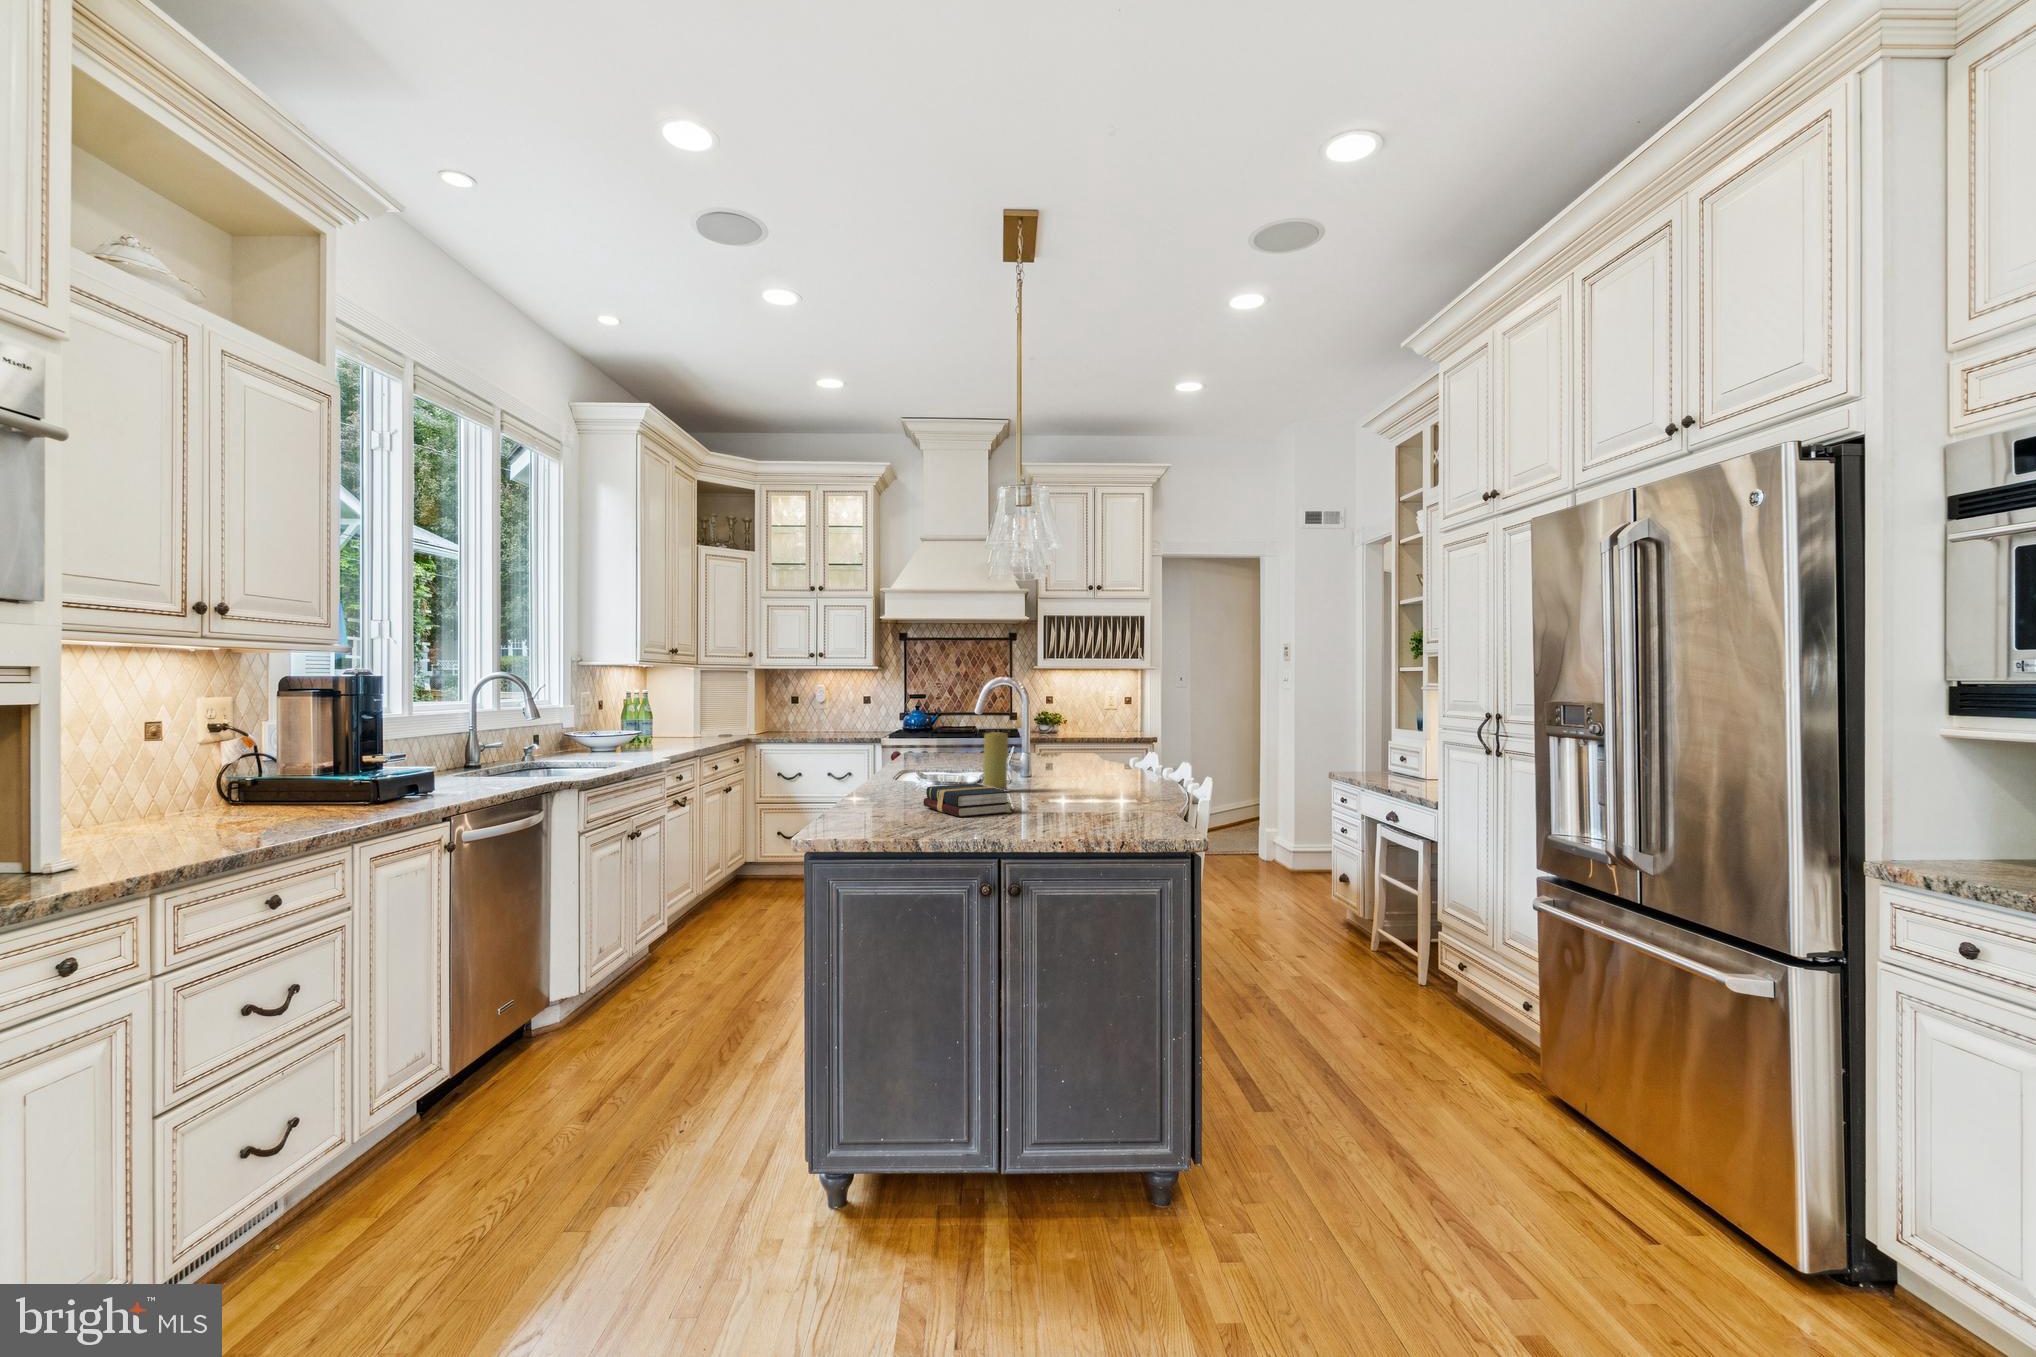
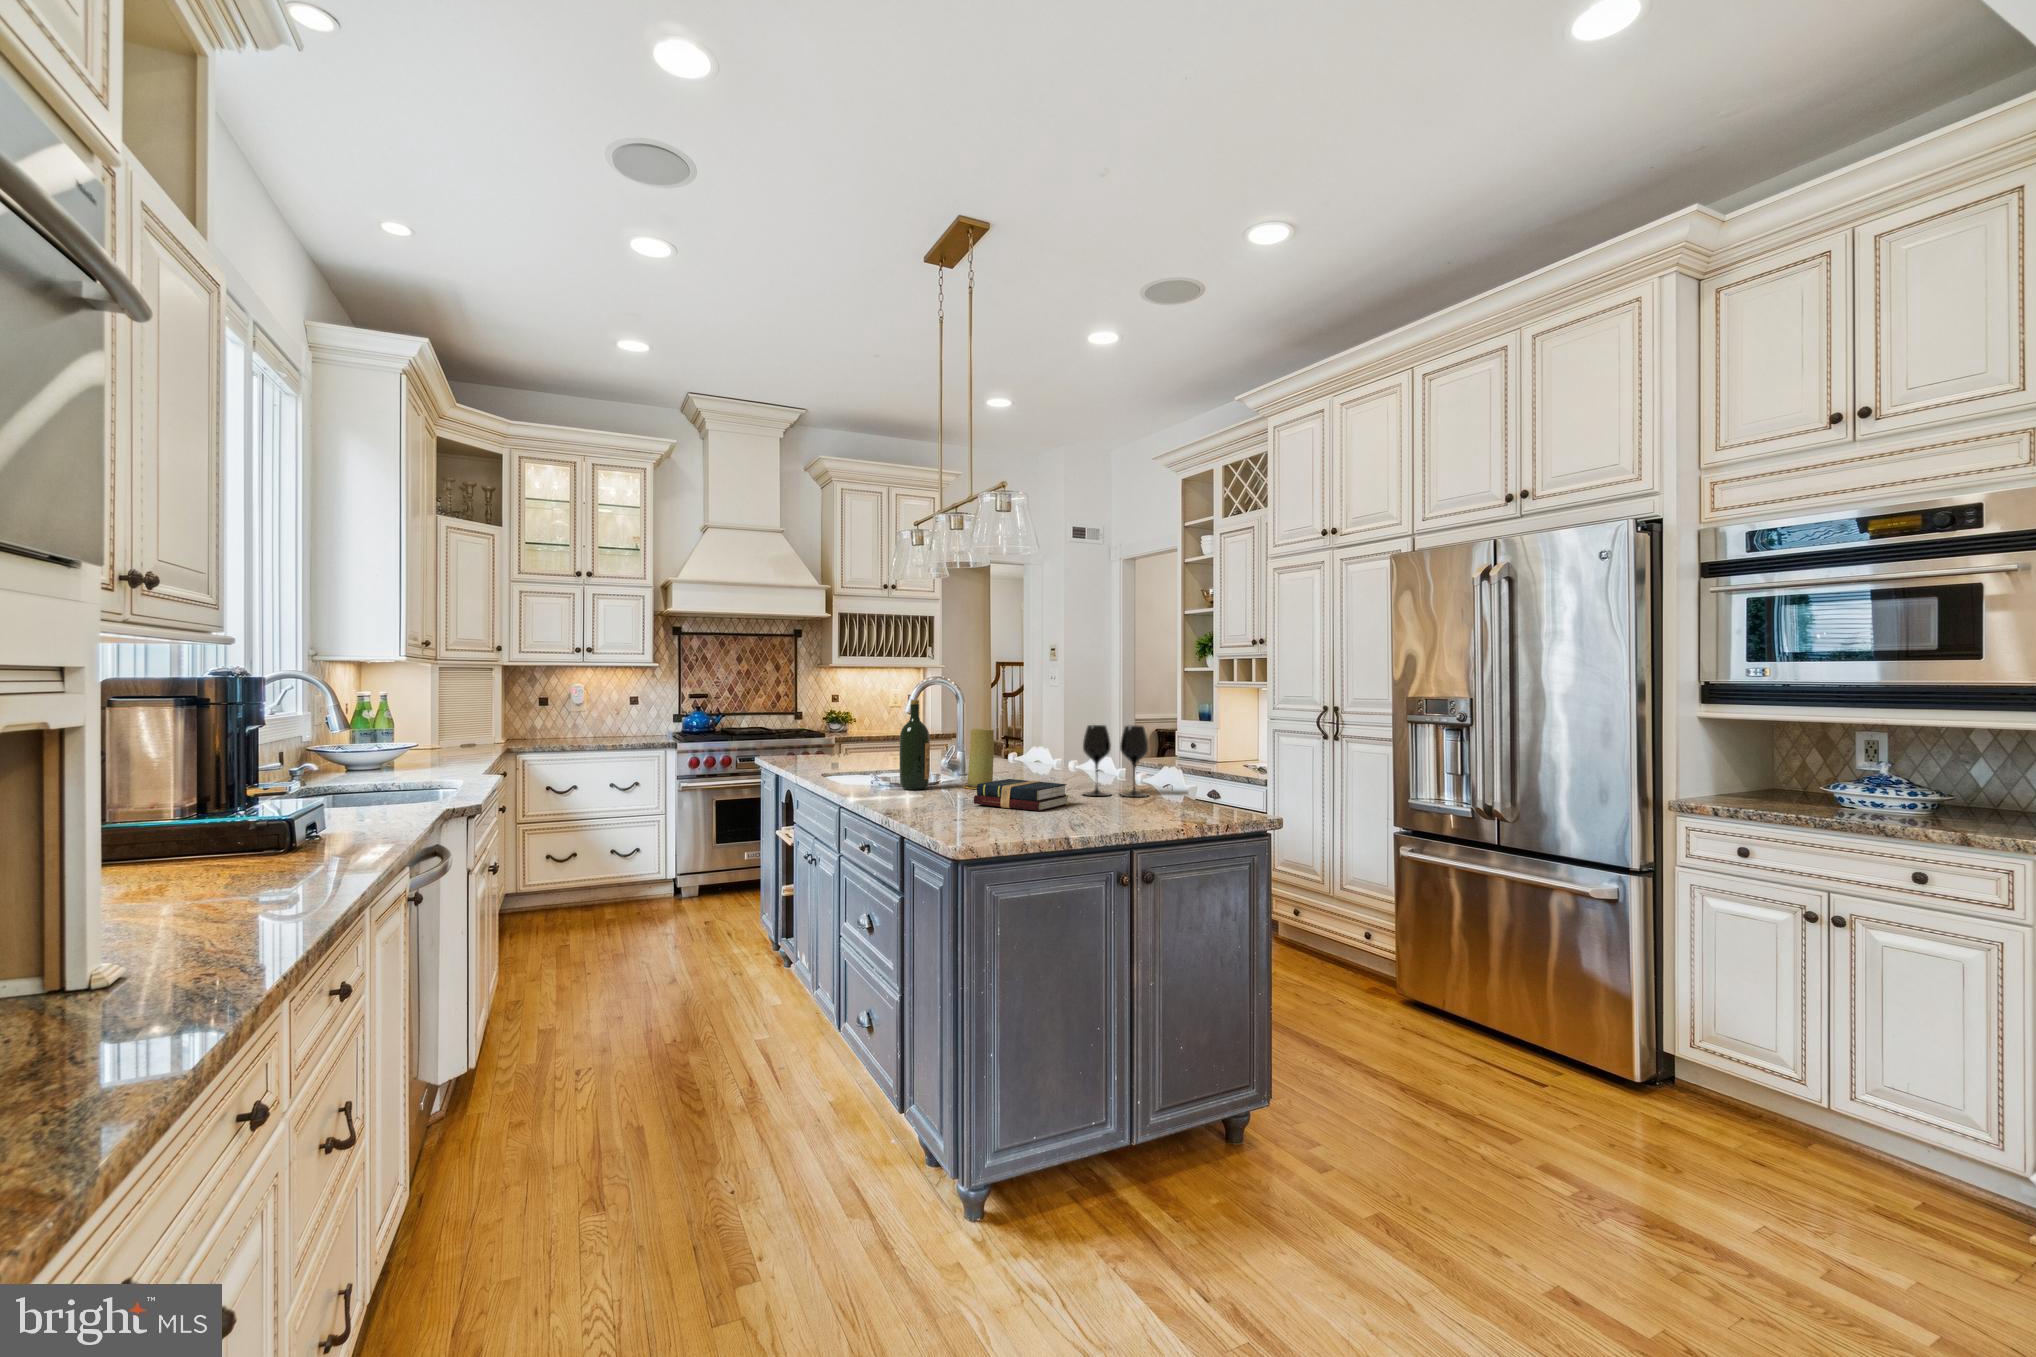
wine bottle: none [919,703,948,790] -> present [900,700,930,790]
wine glass: none [1058,731,1125,810] -> present [1083,725,1149,797]

